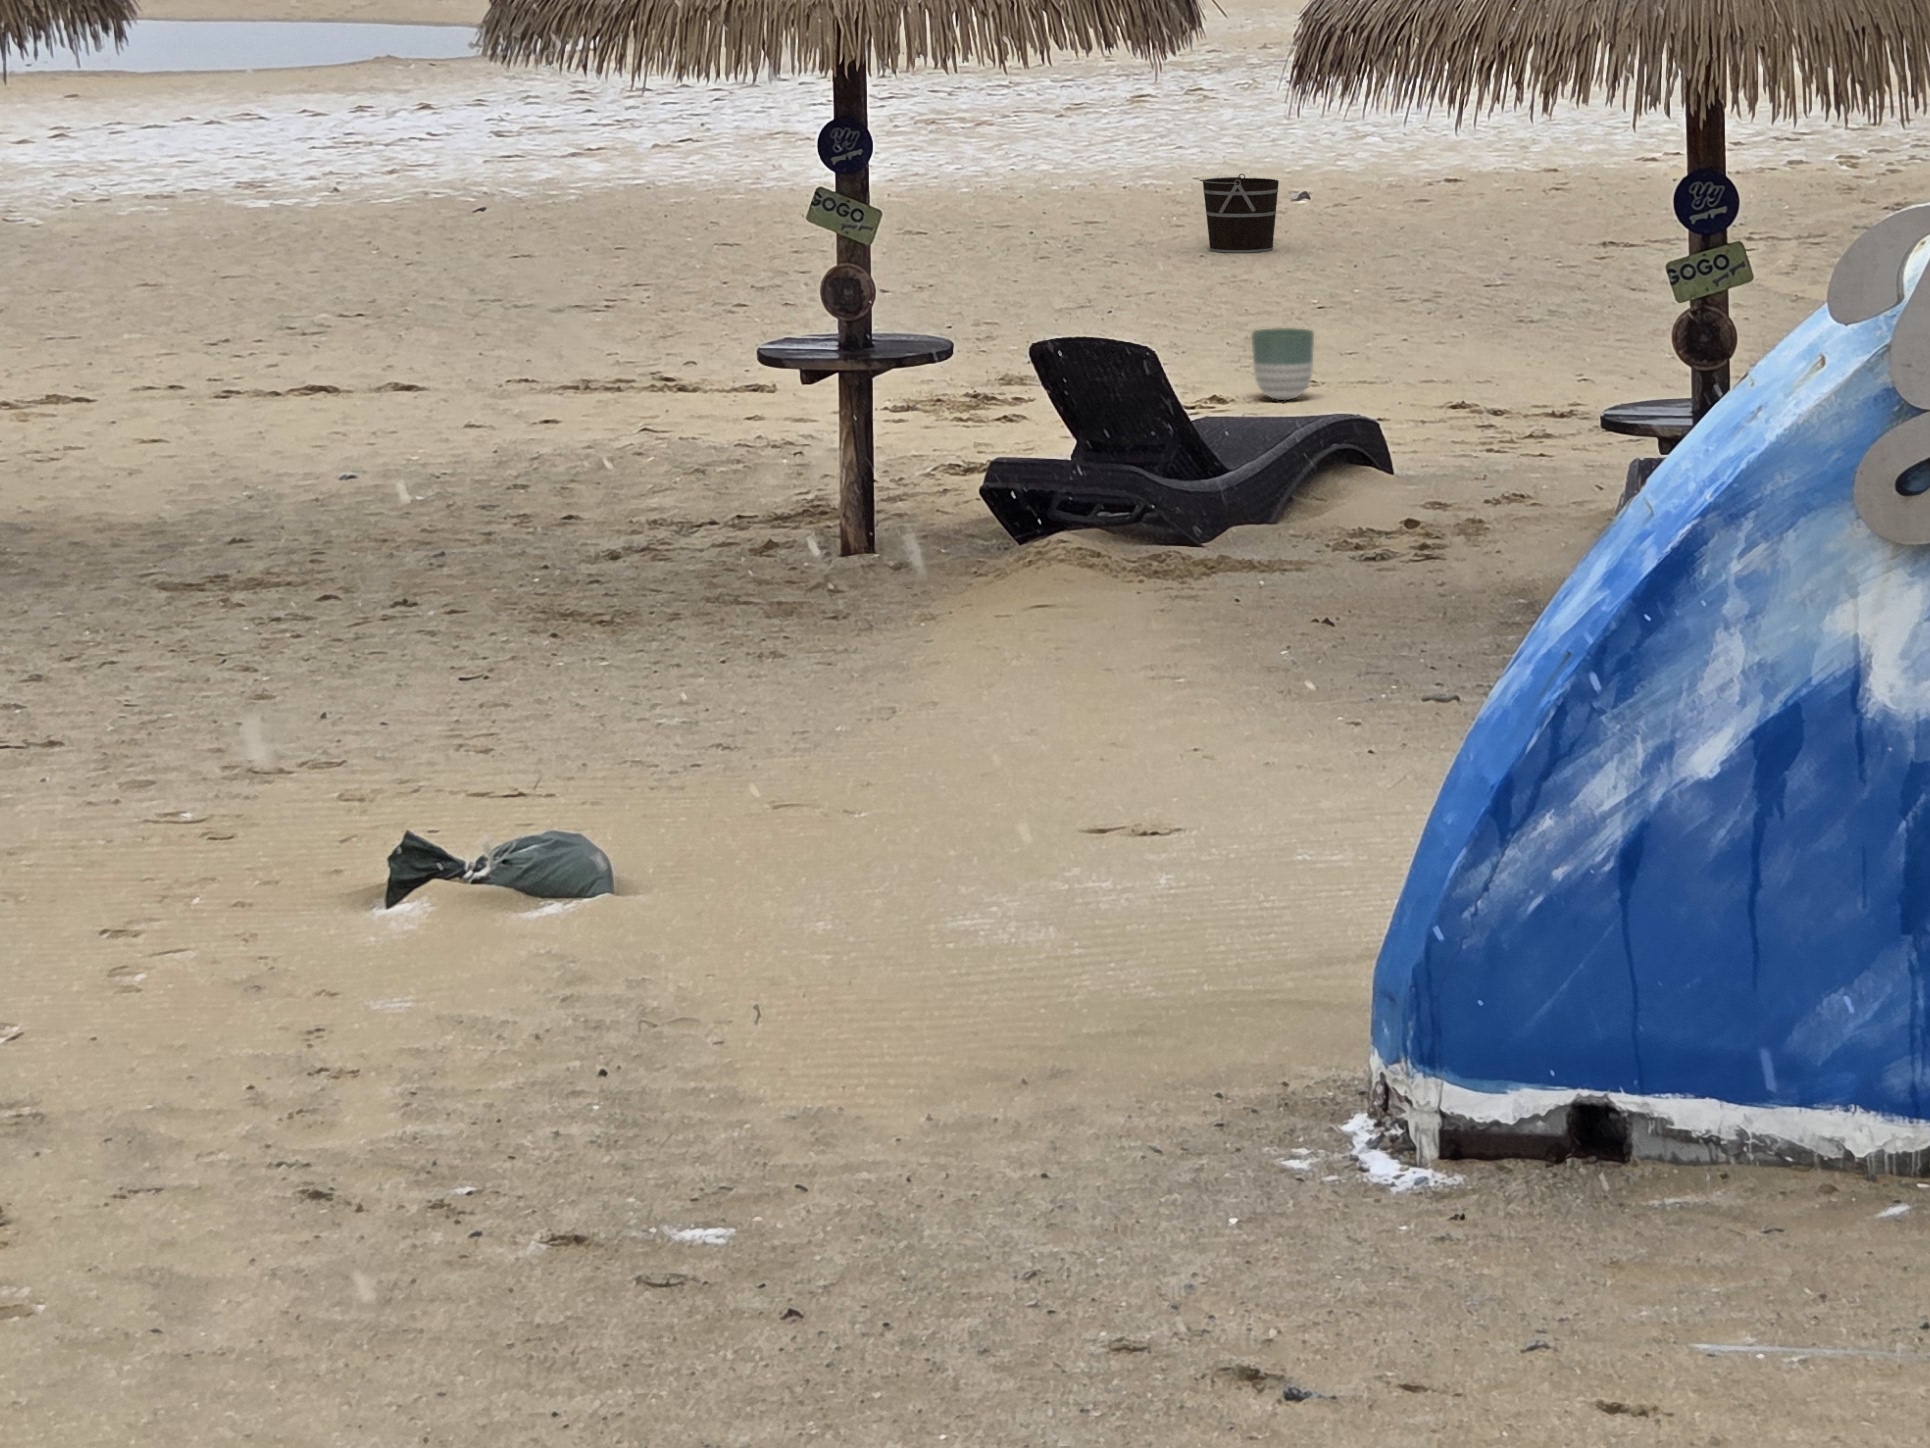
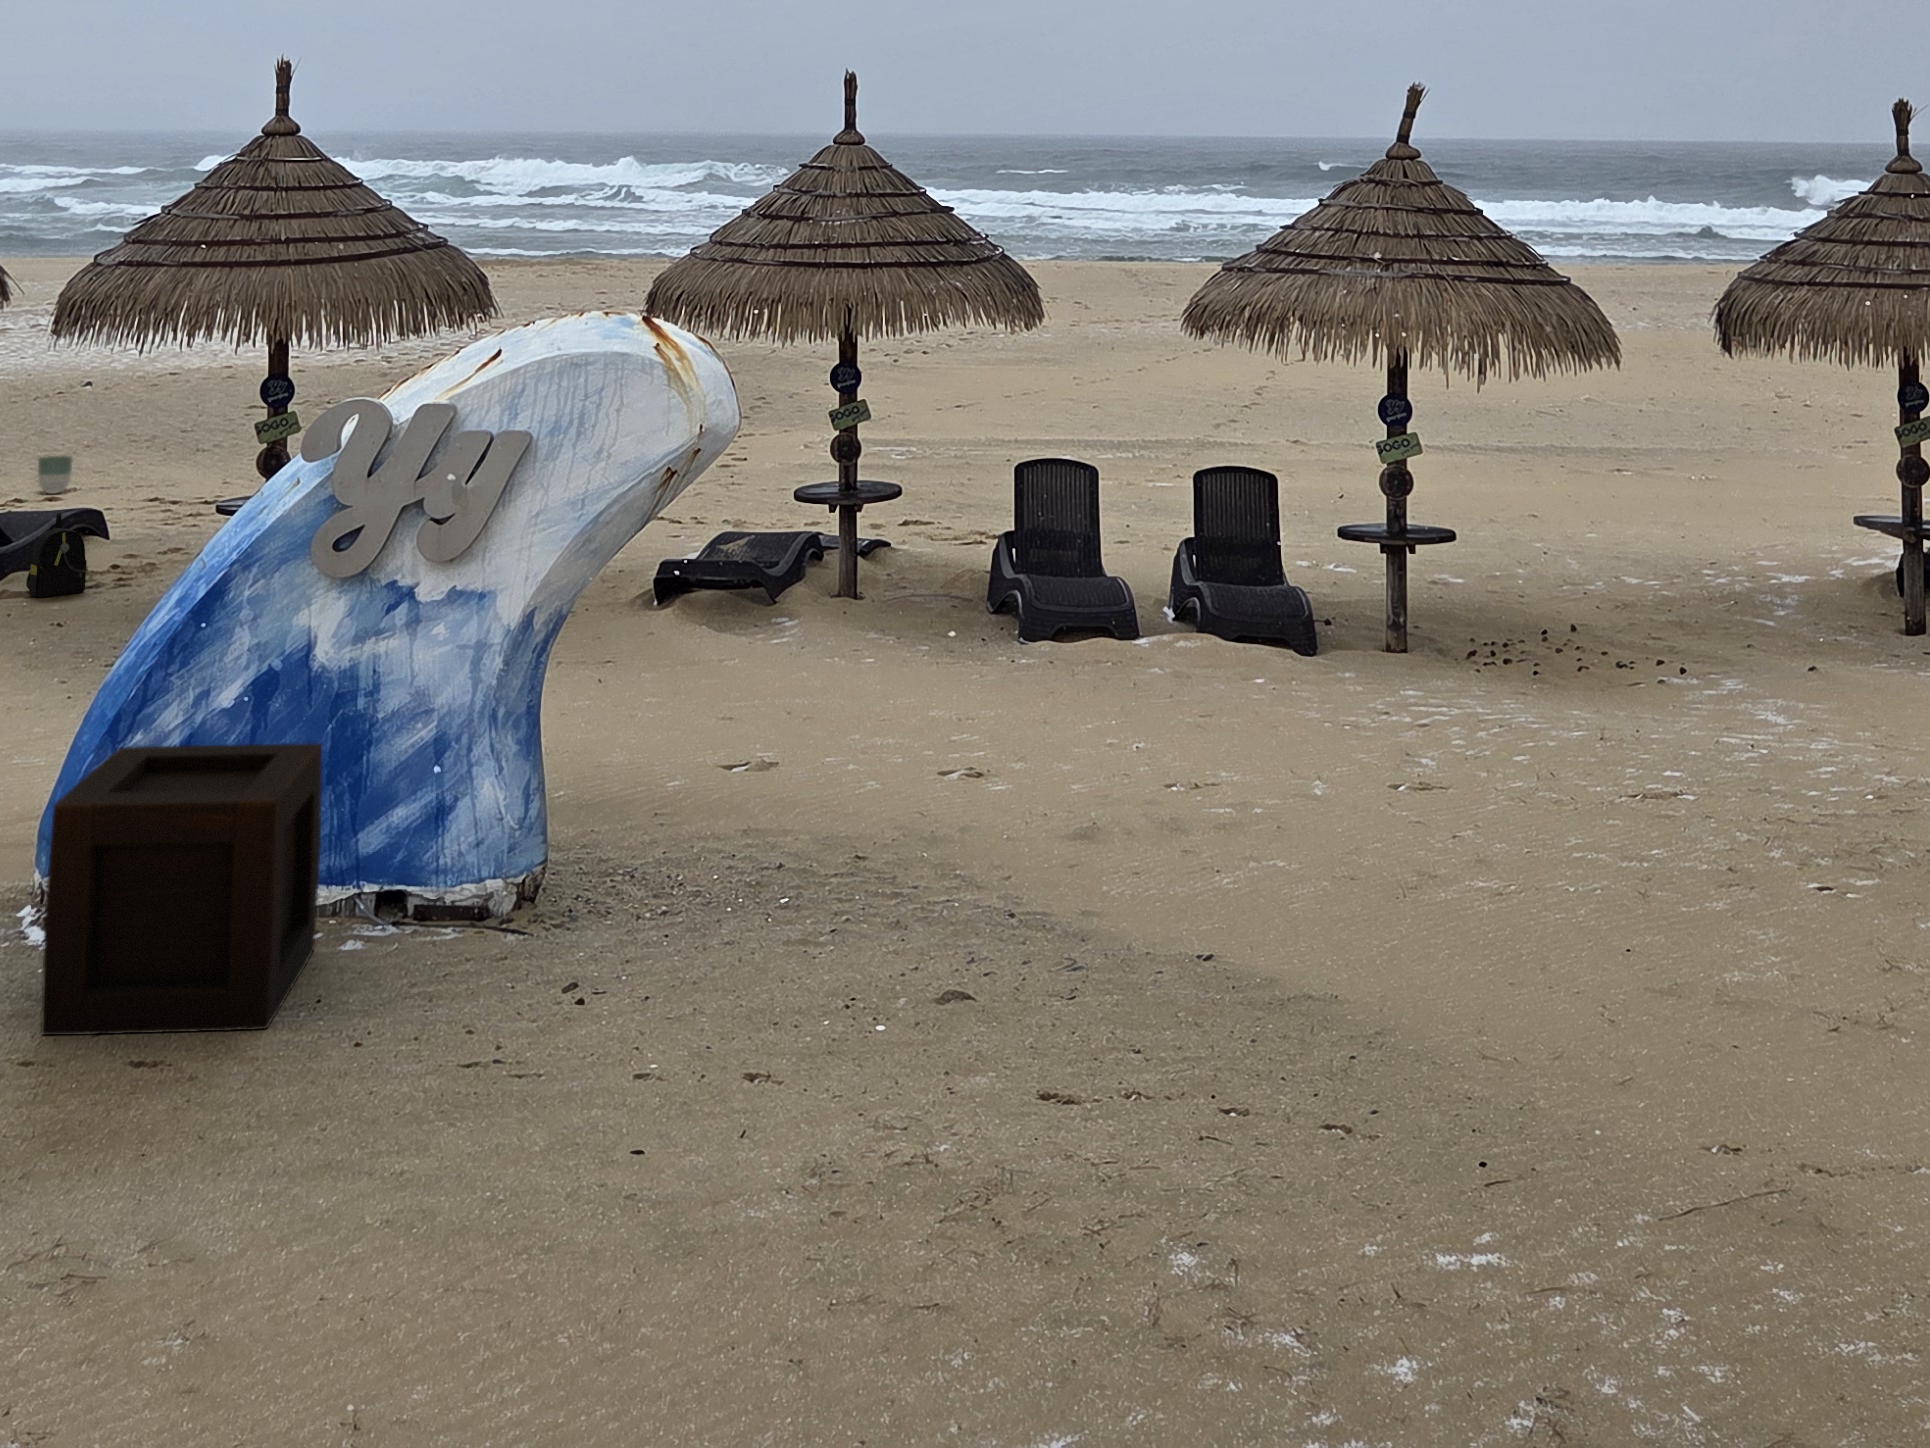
bucket: present [1200,174,1279,253] -> none [25,373,68,414]
backpack: none [1266,430,1377,584] -> present [26,513,89,597]
wooden crate: none [1426,831,1895,1347] -> present [41,743,322,1035]

